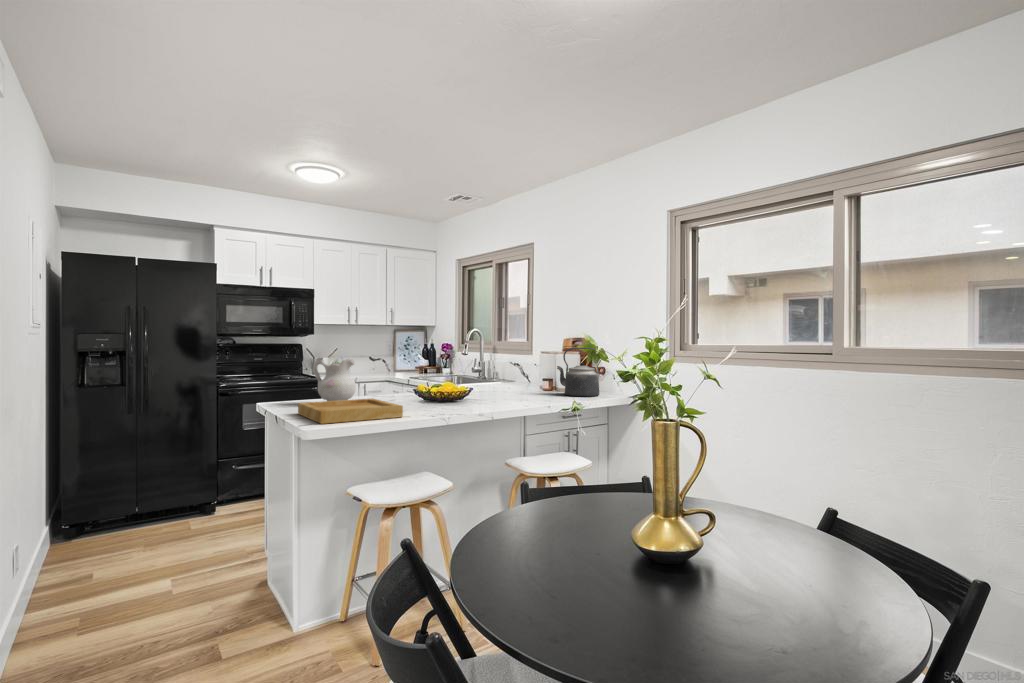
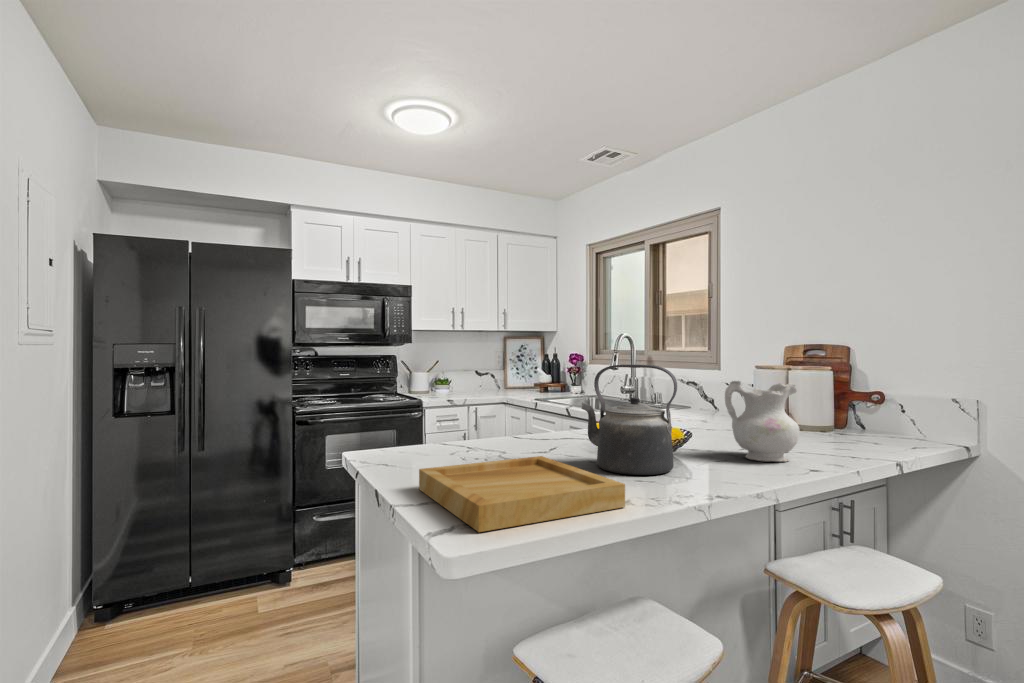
kettle: present [557,348,601,397] -> present [582,365,677,475]
ceramic pitcher: present [313,358,356,401] -> present [725,381,799,462]

